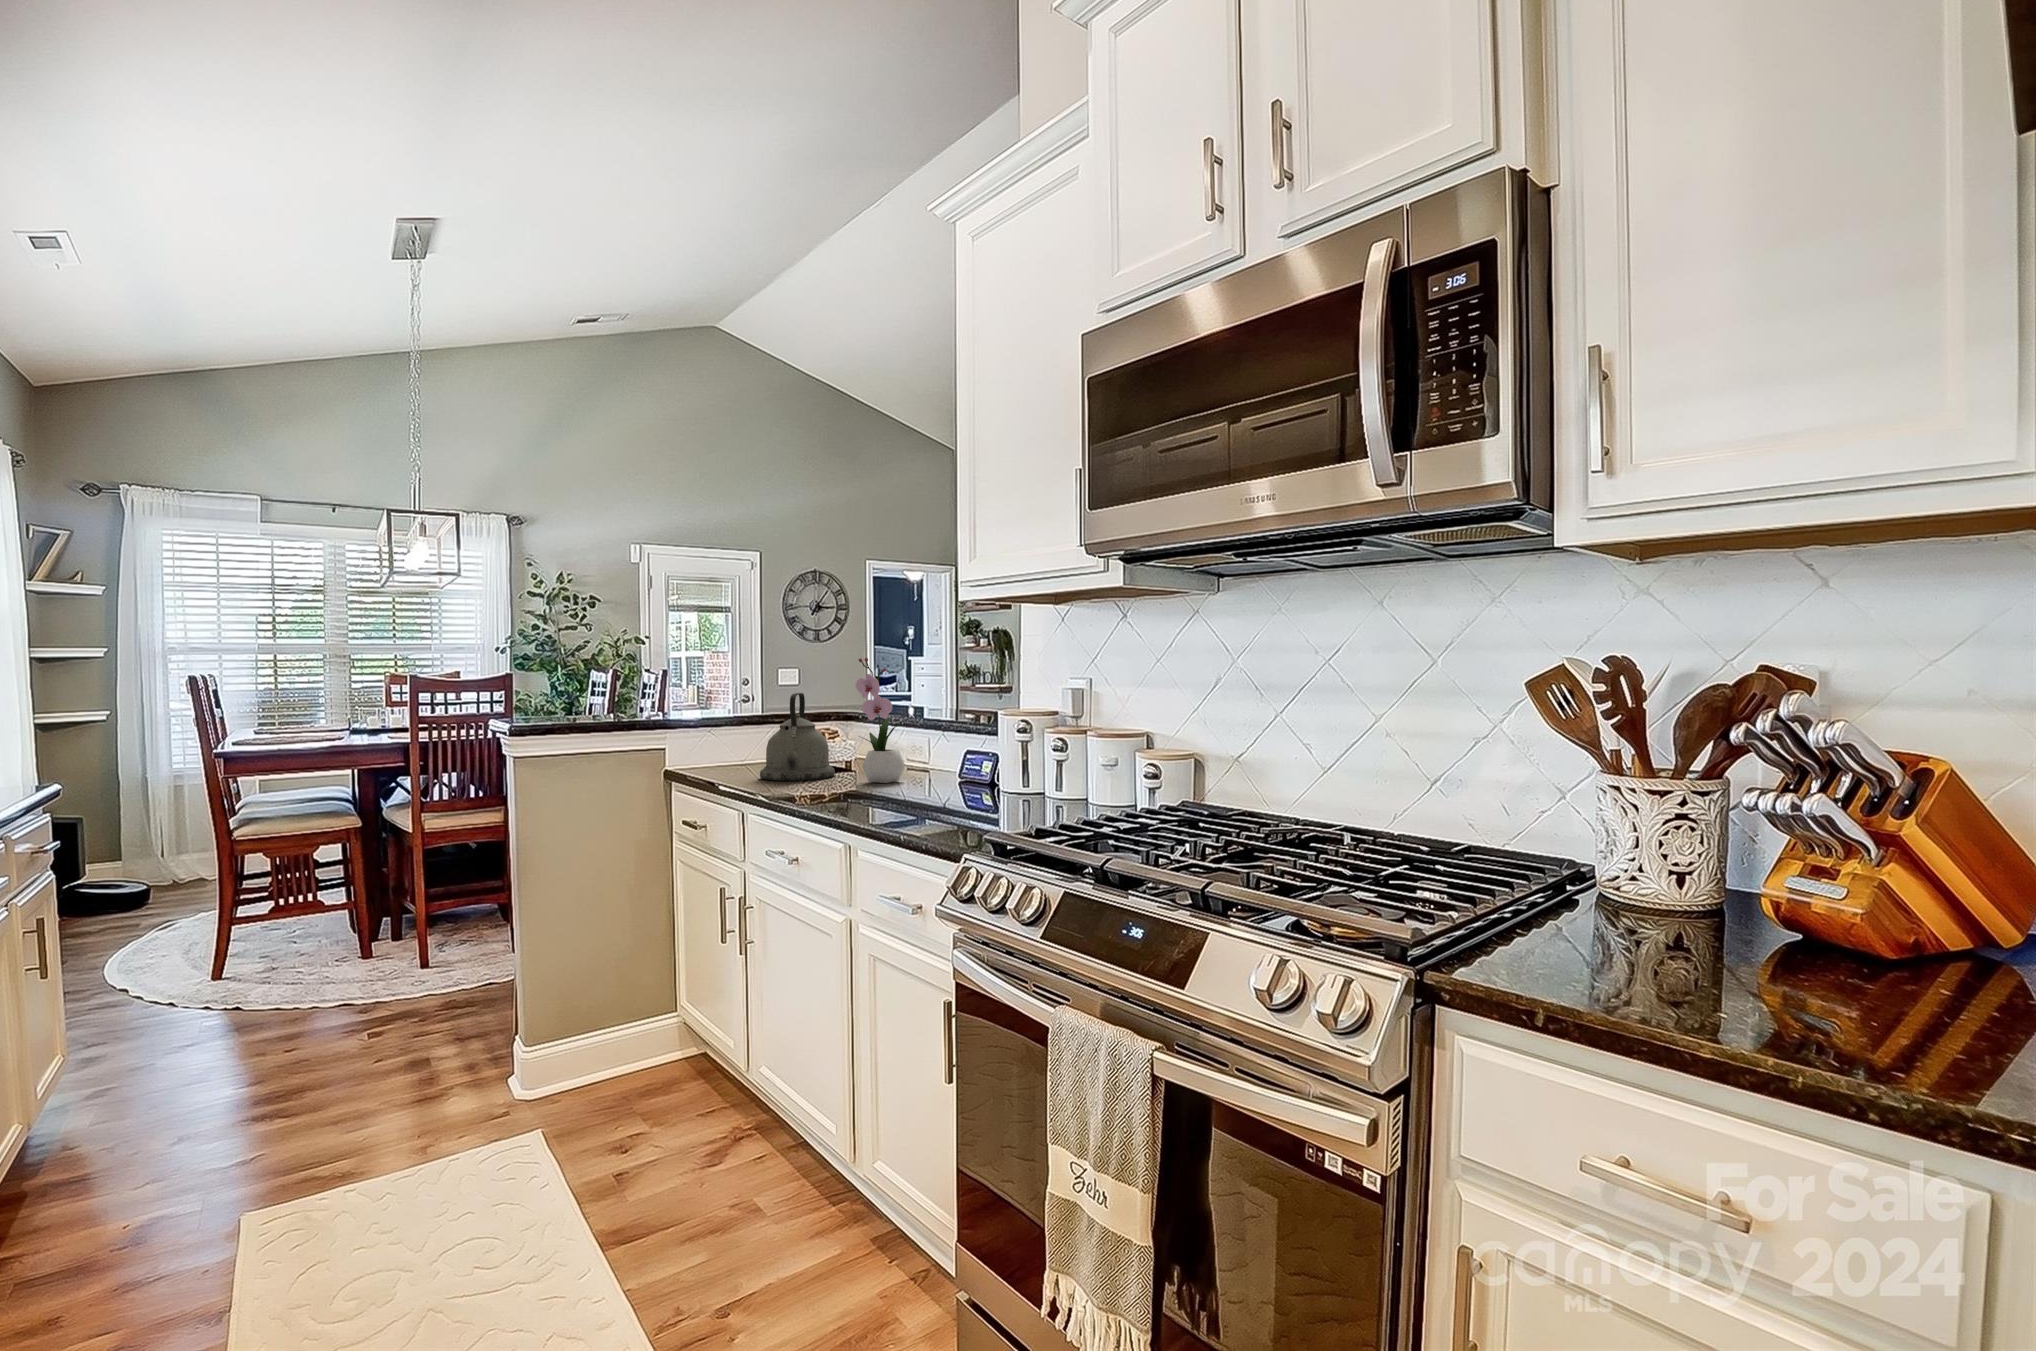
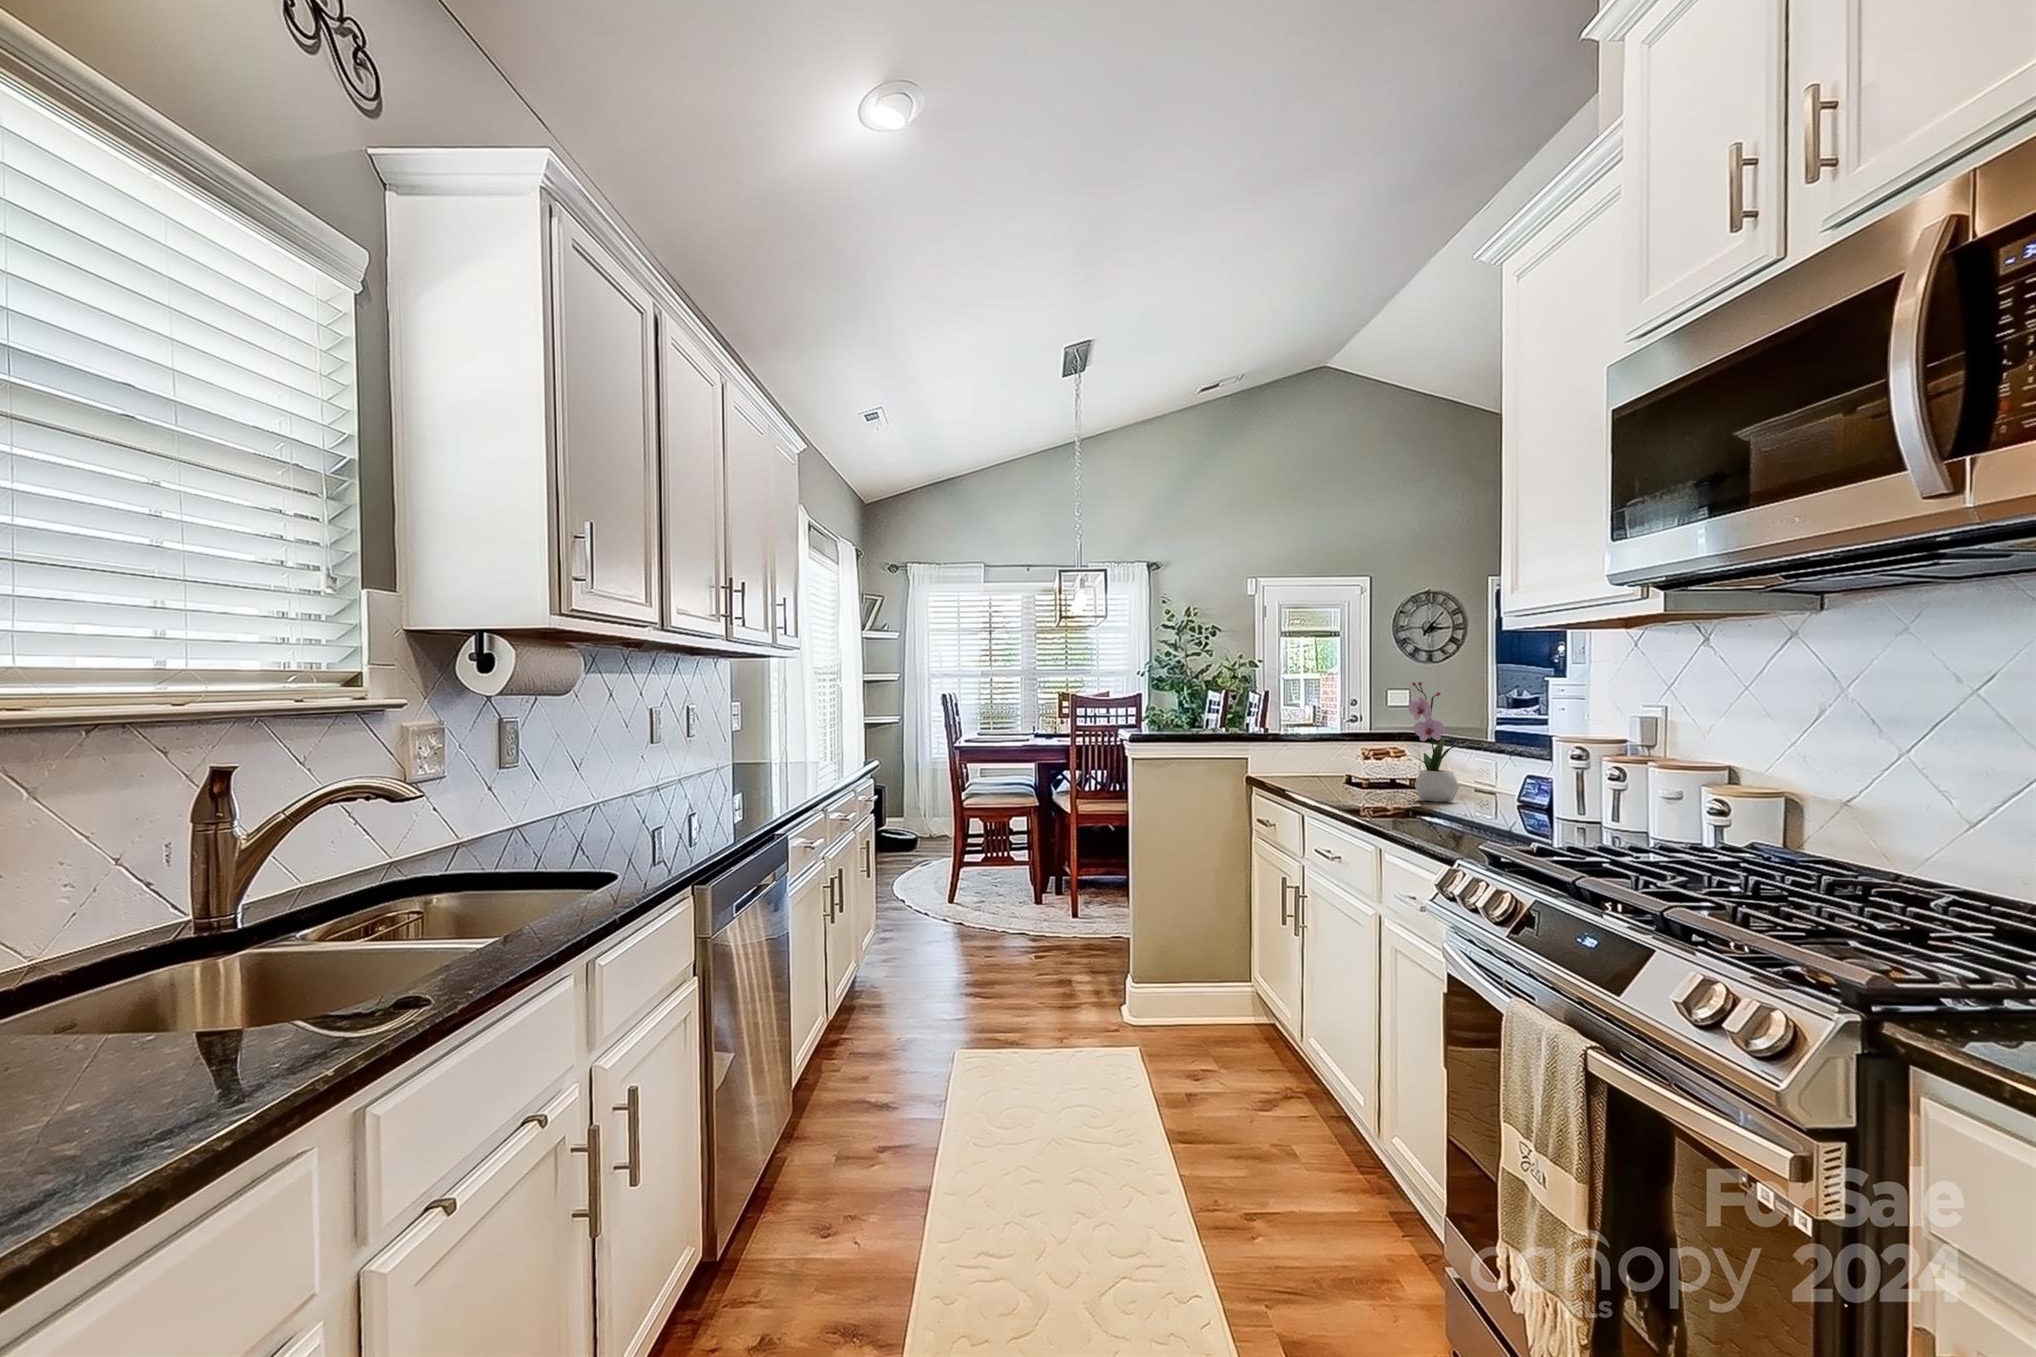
kettle: present [760,693,835,781] -> none [1322,713,1394,794]

